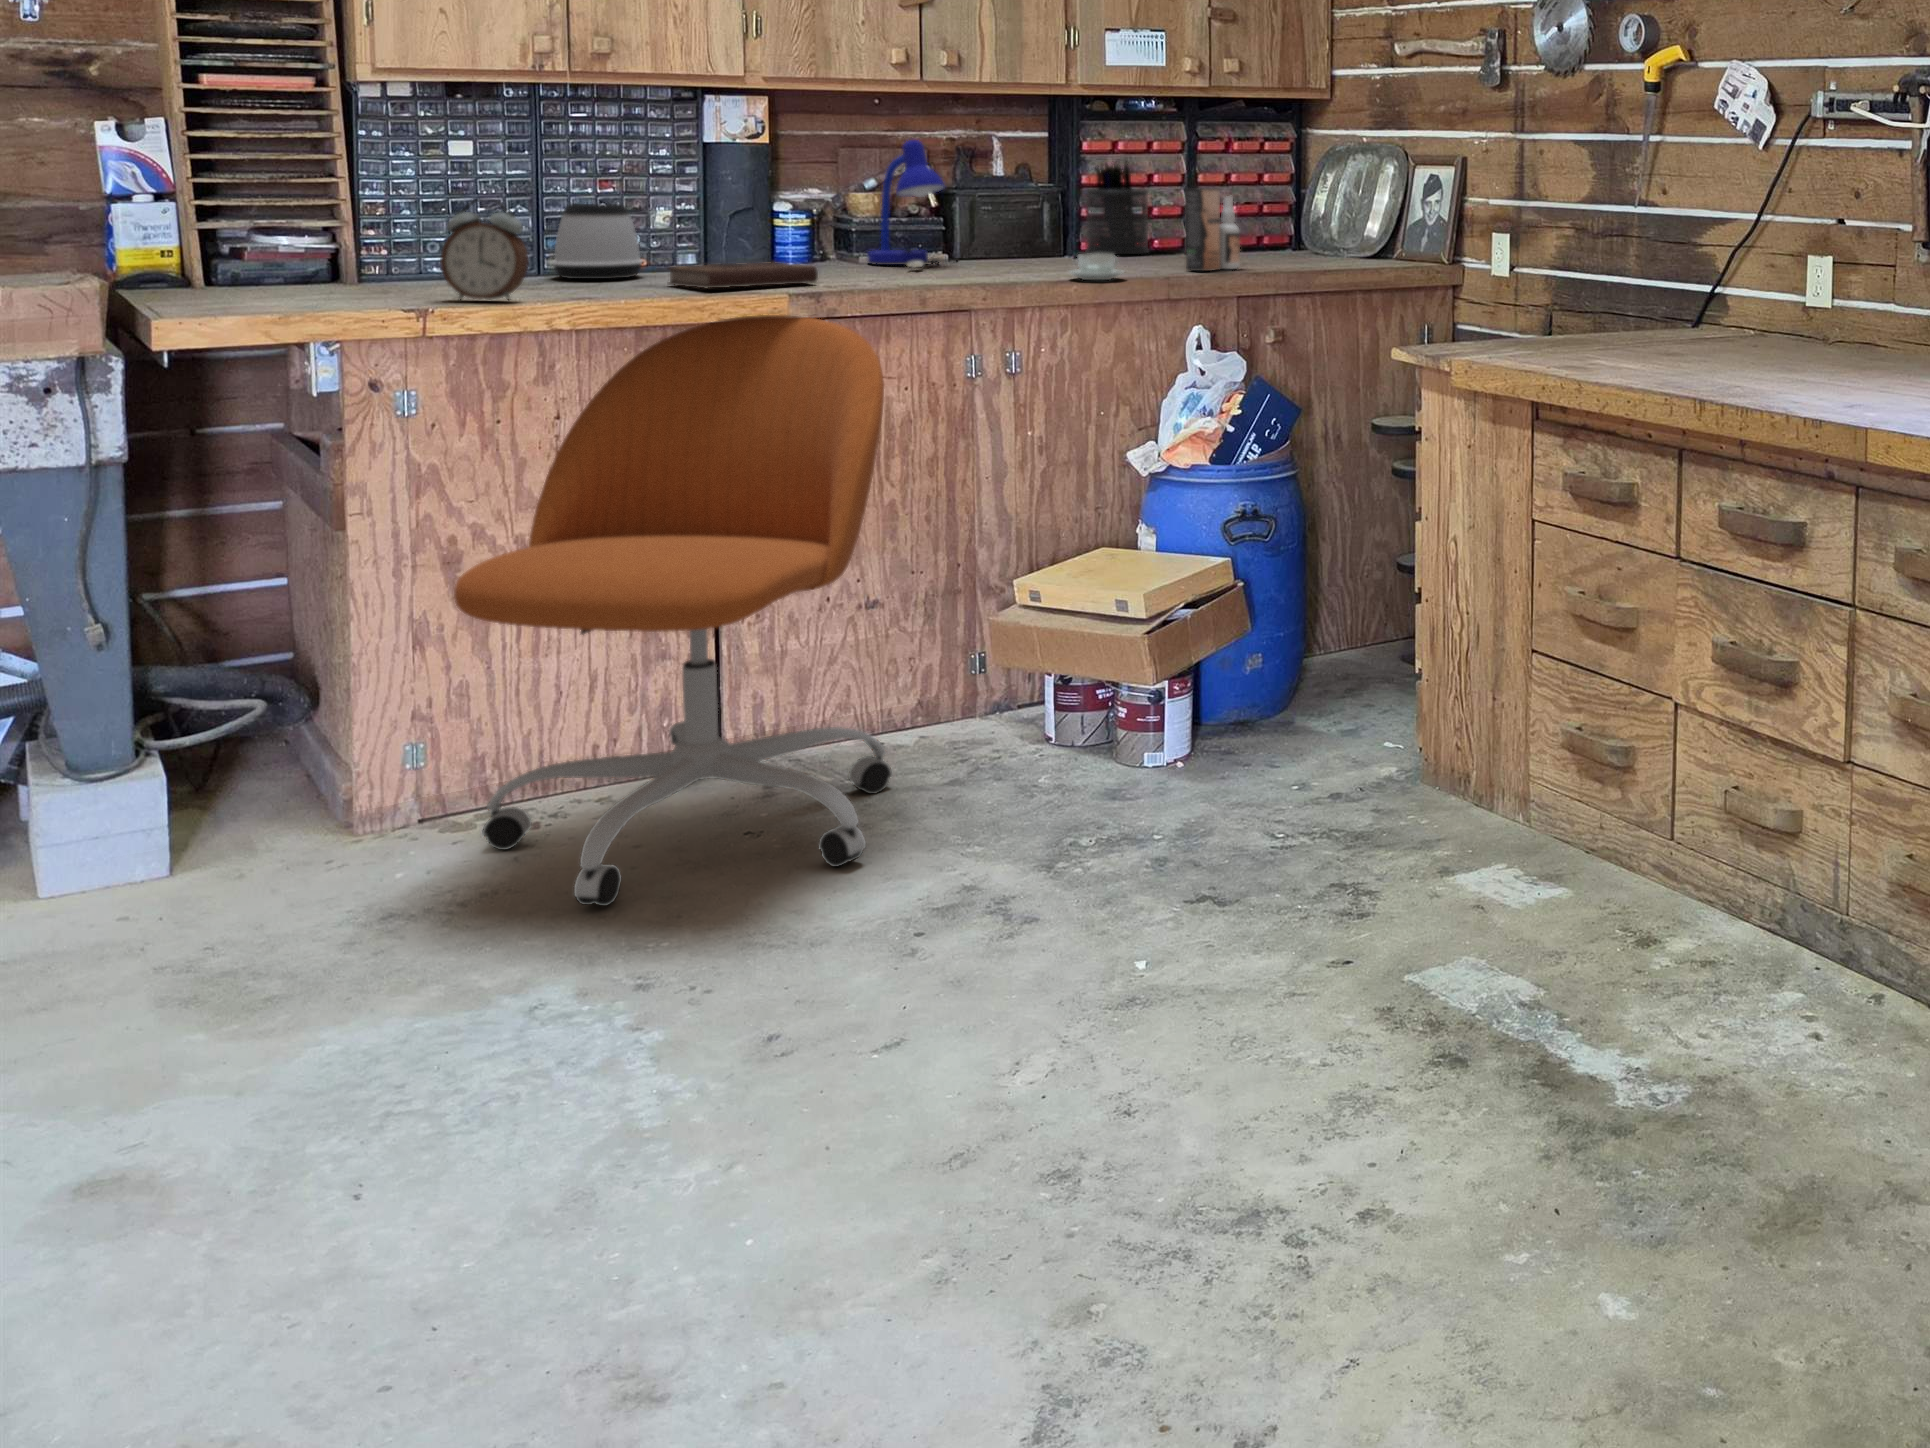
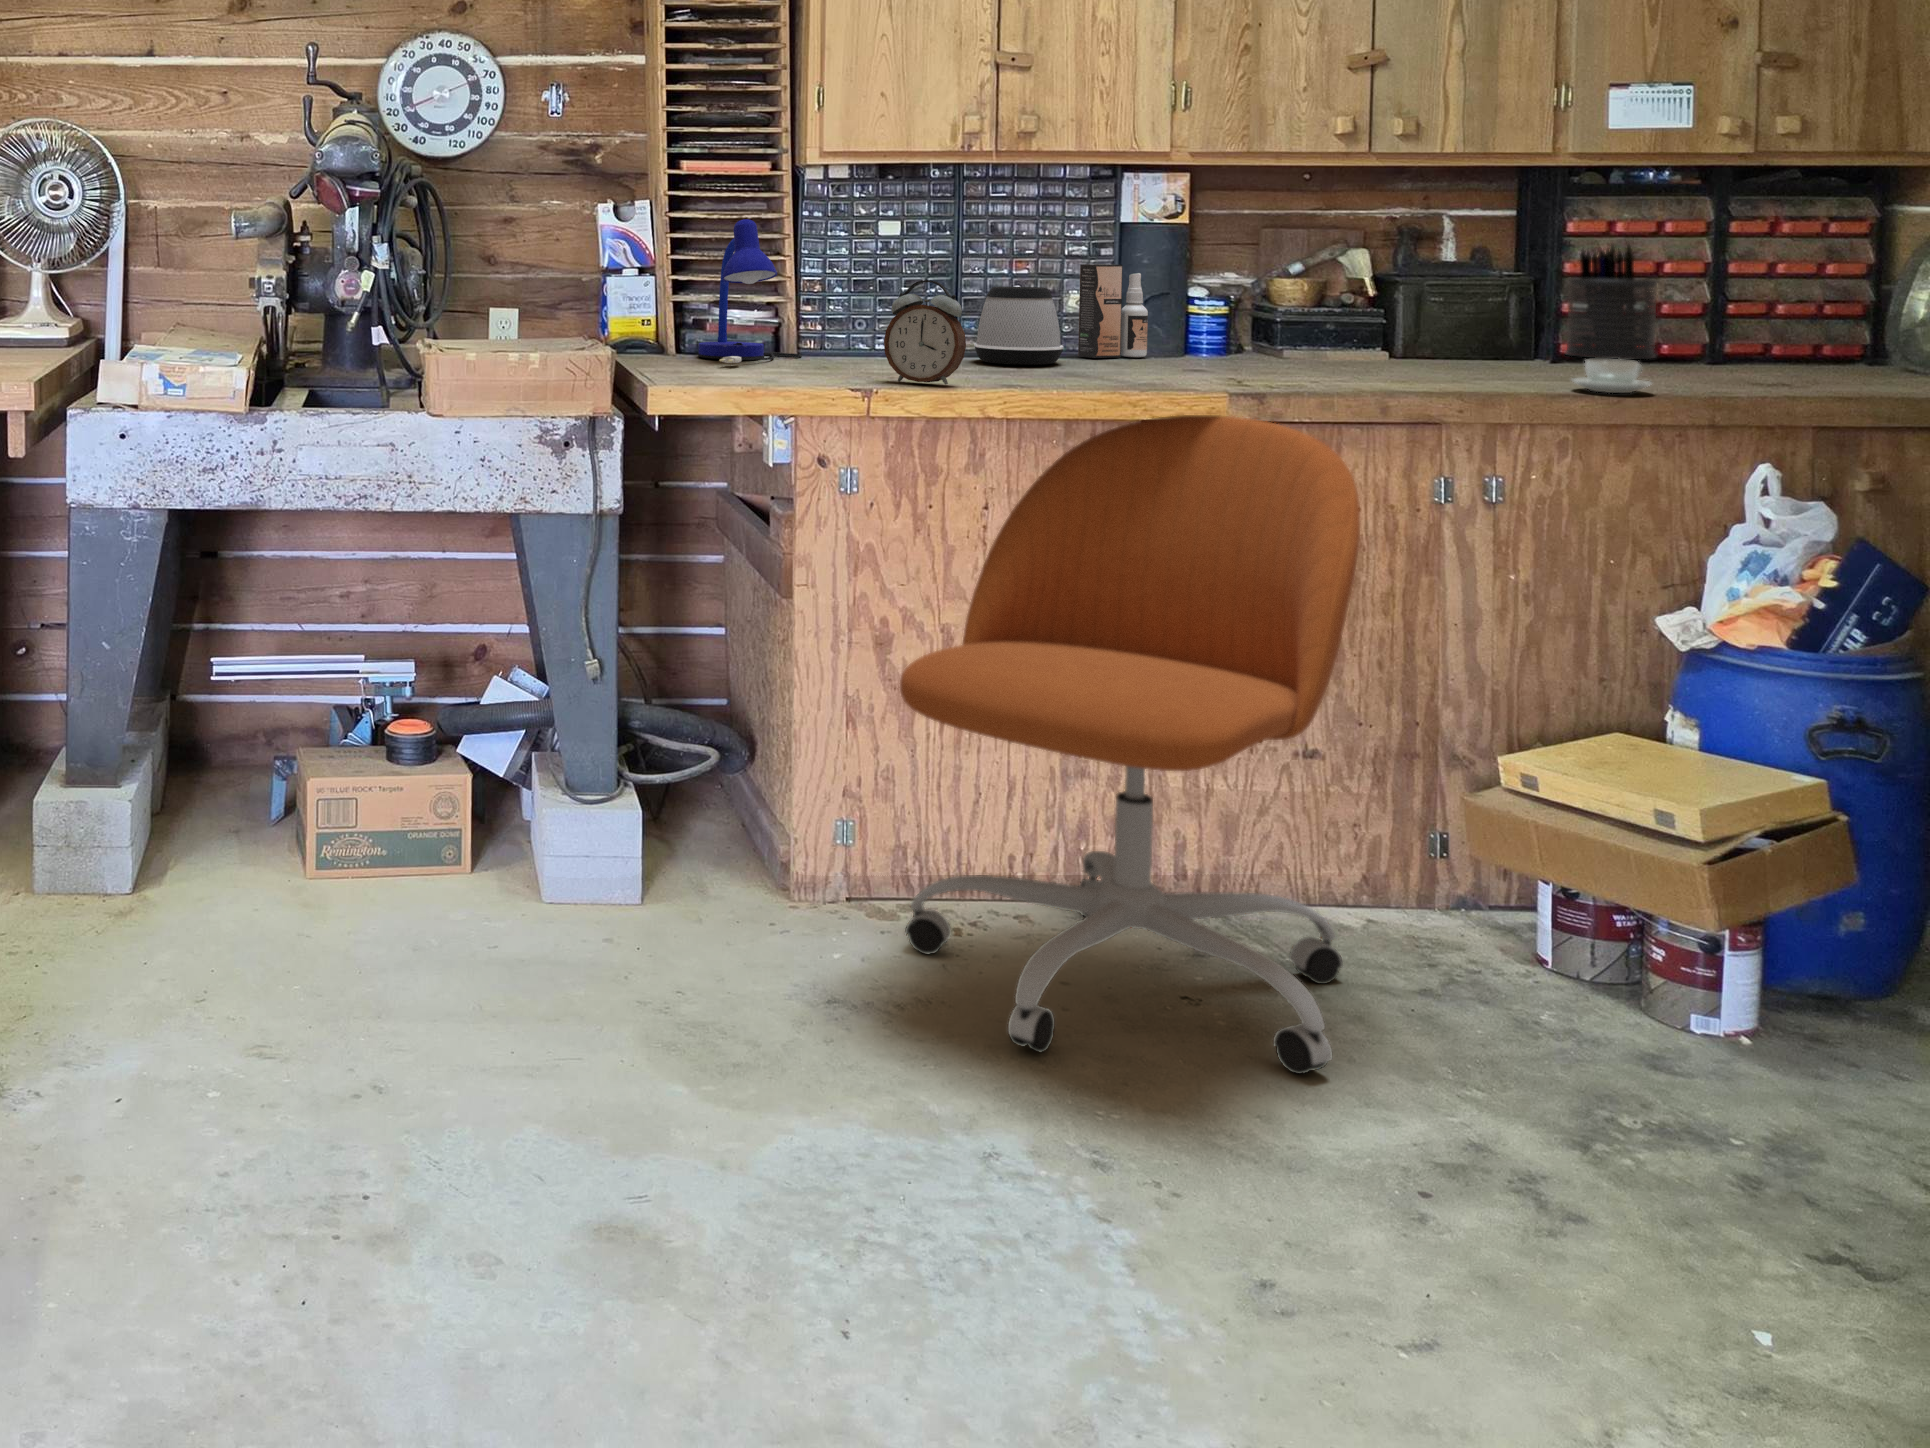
desk lamp: present [868,140,956,267] -> present [698,219,801,363]
spray bottle: present [1185,188,1240,271] -> present [1078,264,1148,358]
notebook: present [668,262,818,288] -> none [1093,354,1258,381]

